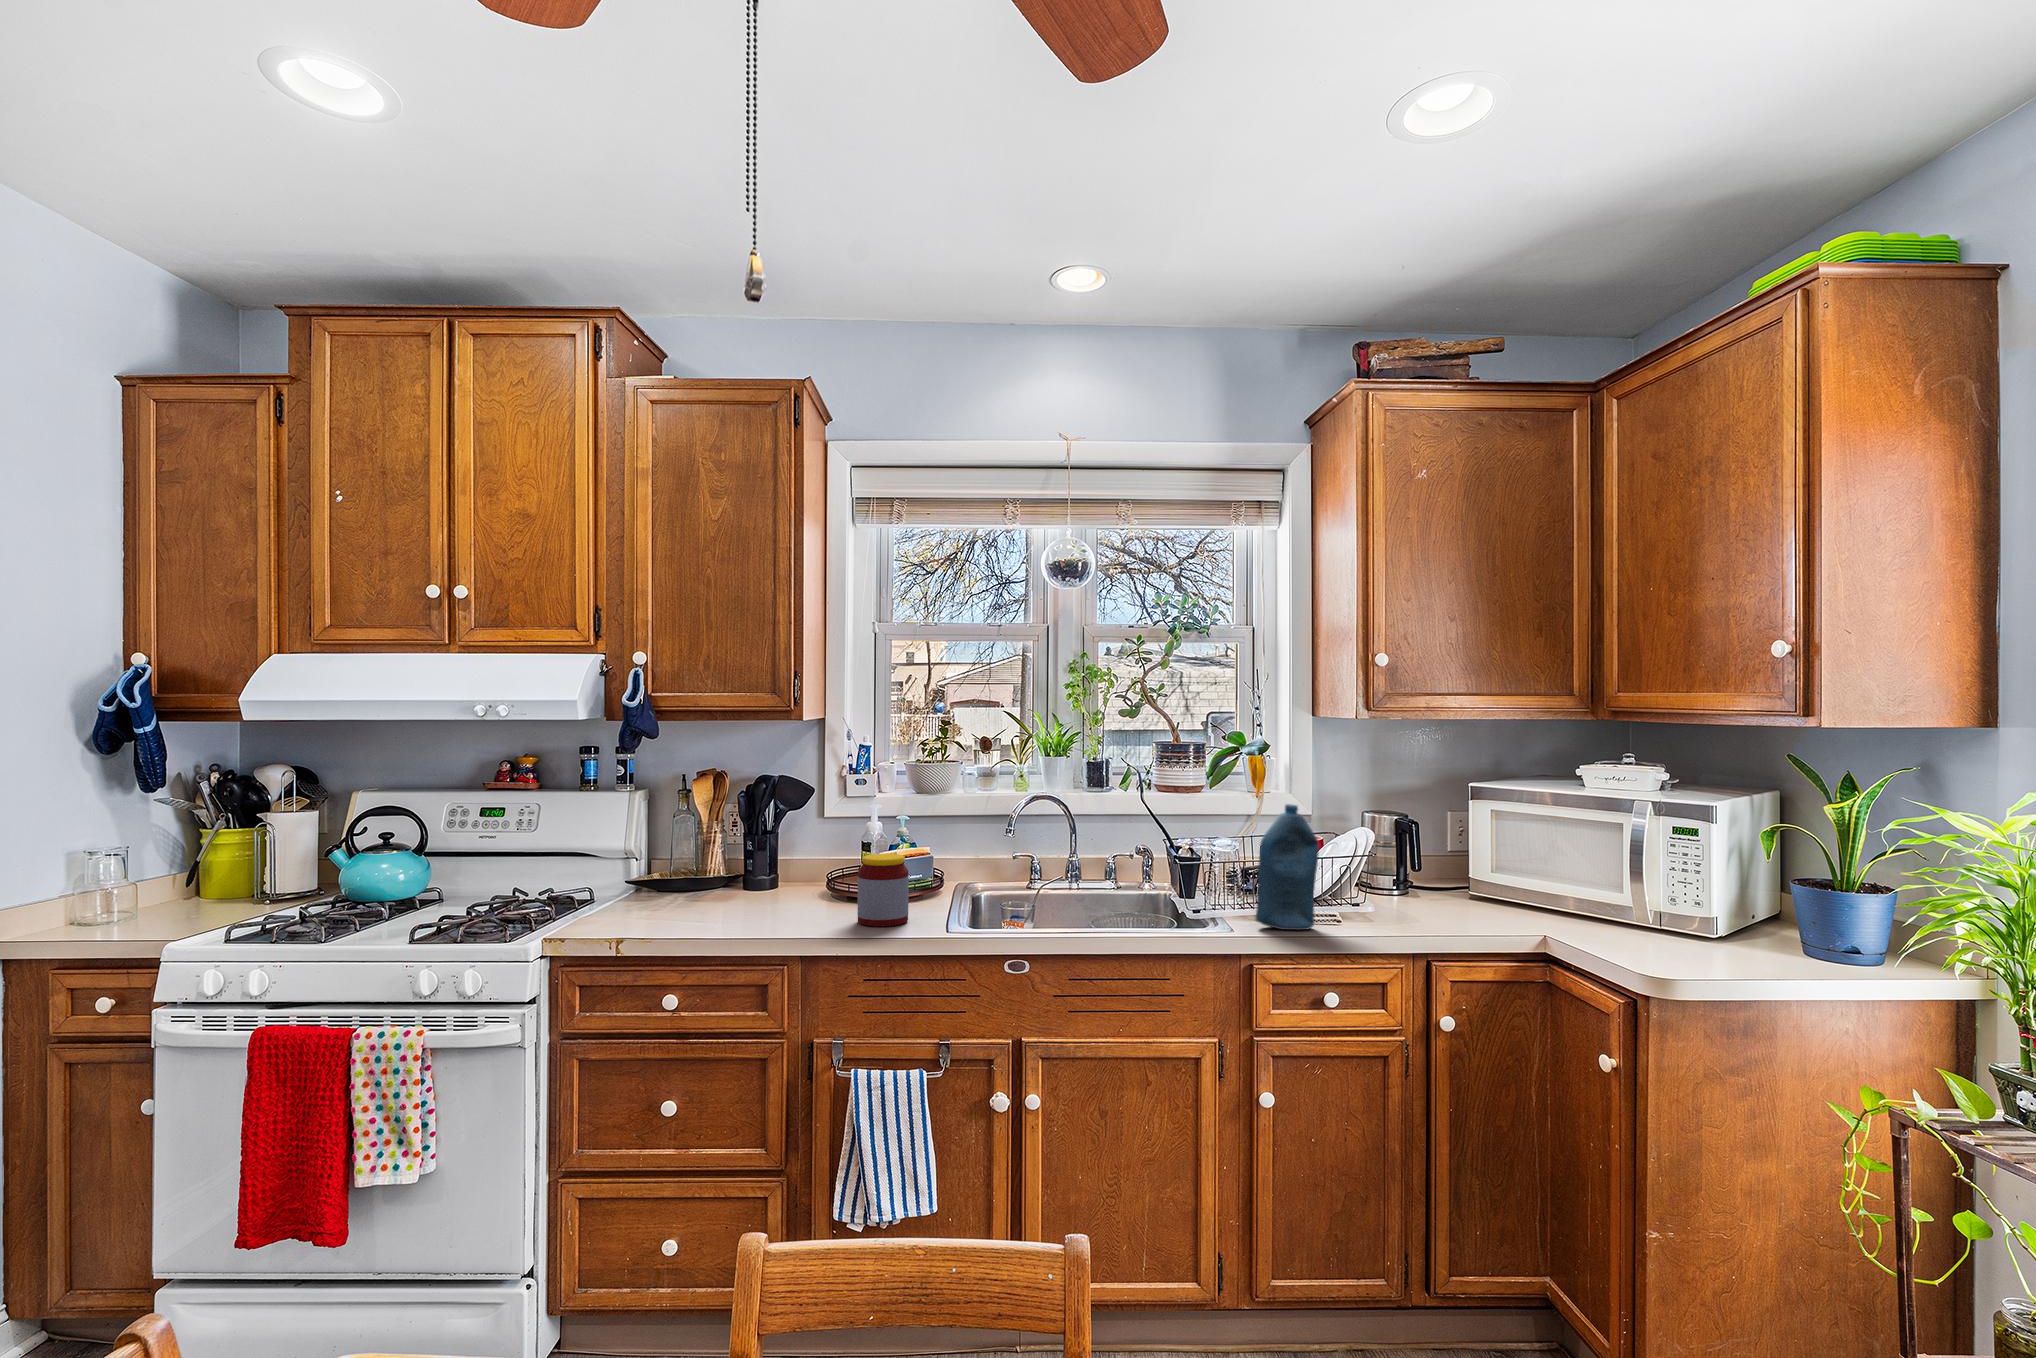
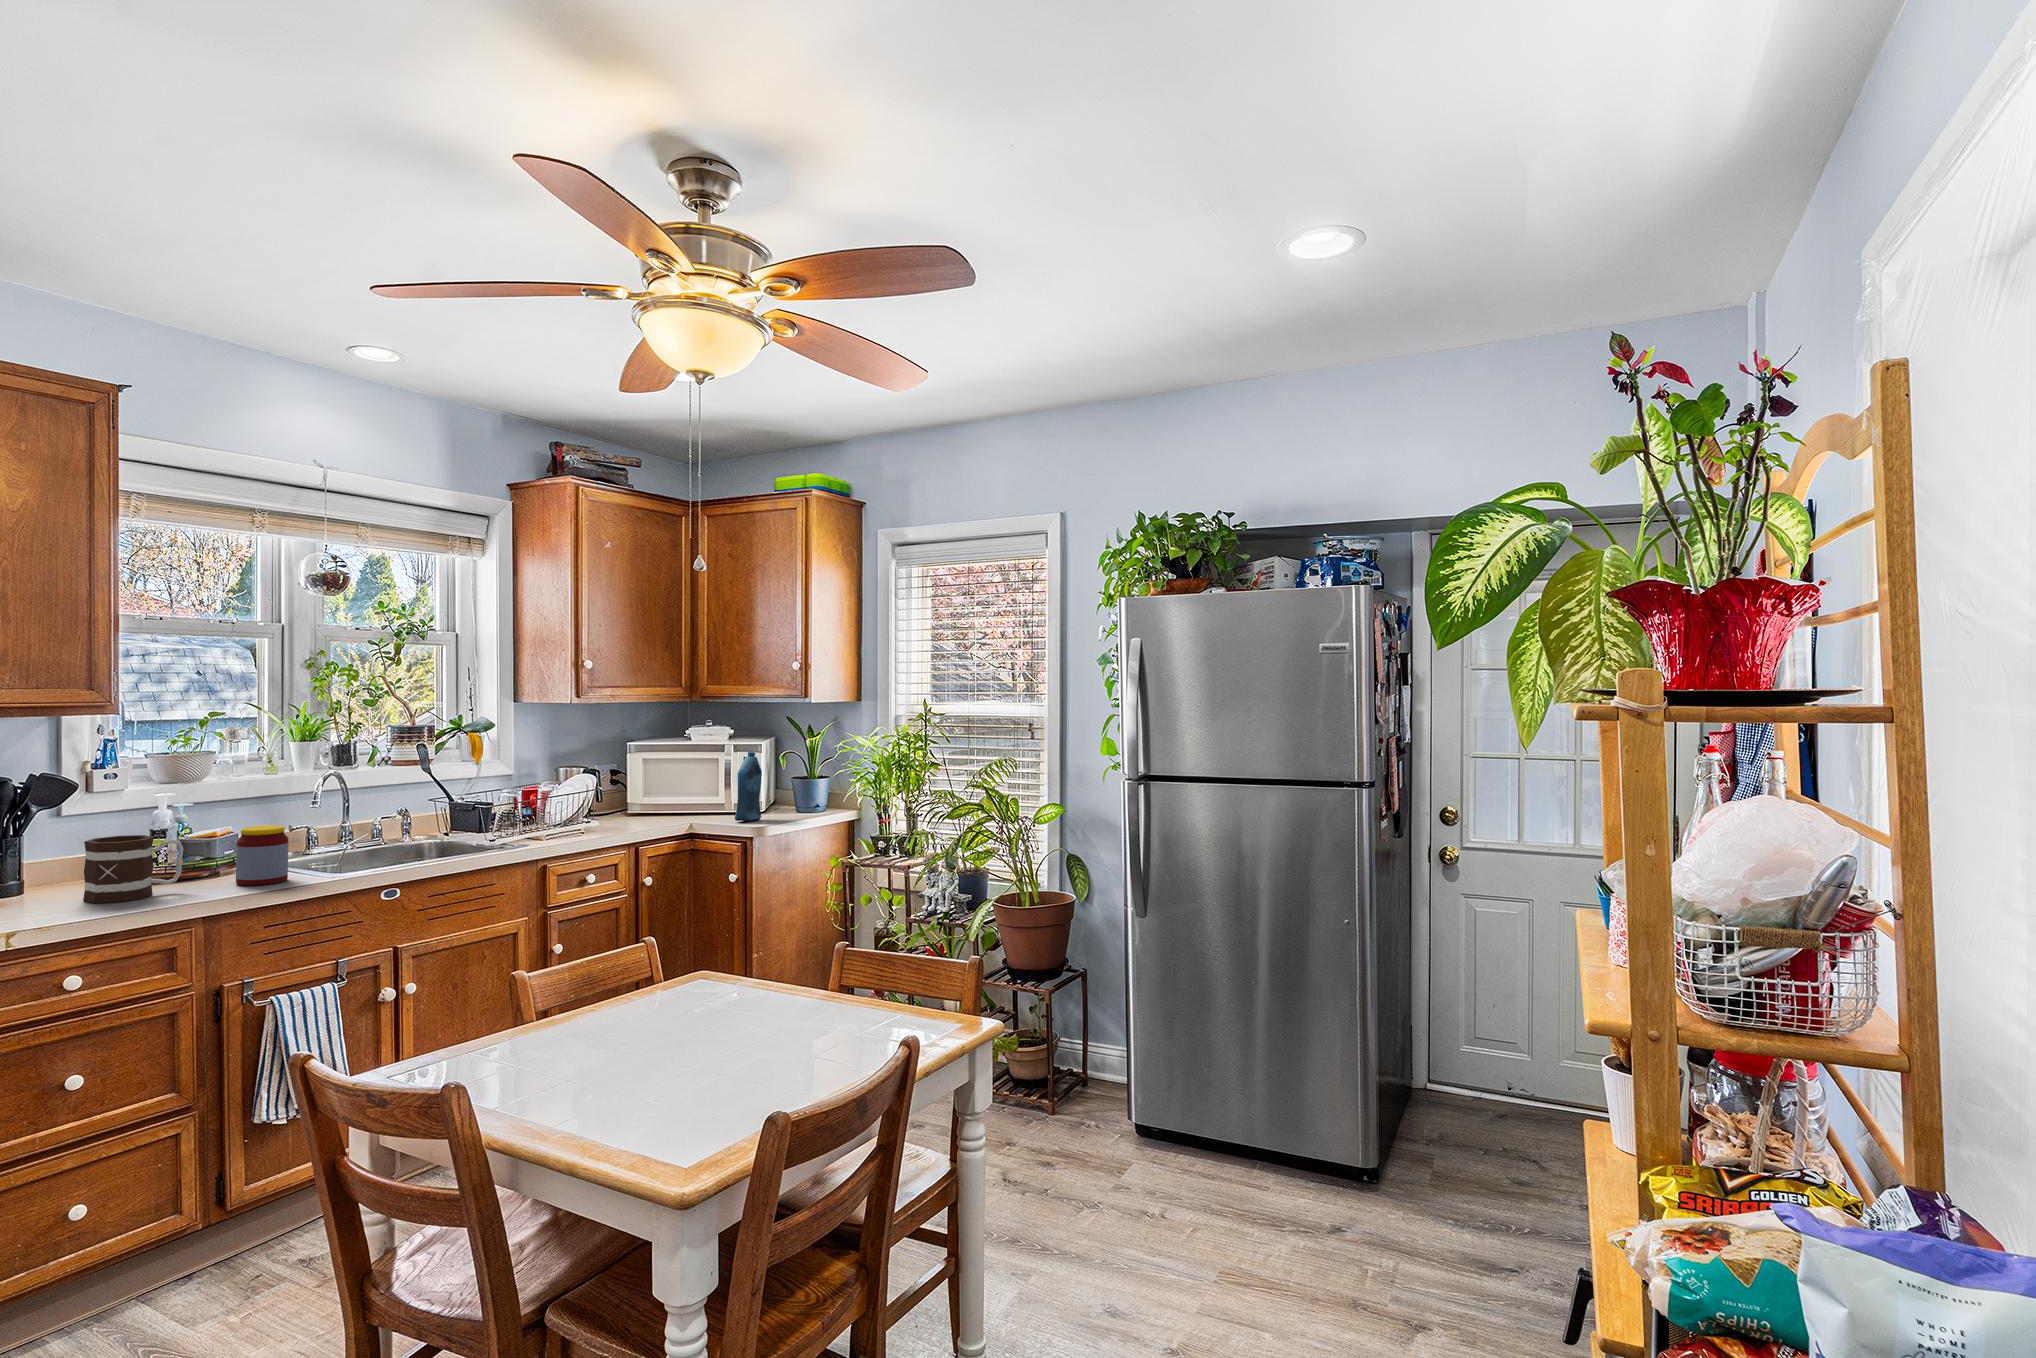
bottle: present [1256,804,1319,930] -> present [735,752,762,821]
mug: none [737,847,814,920] -> present [83,835,184,903]

